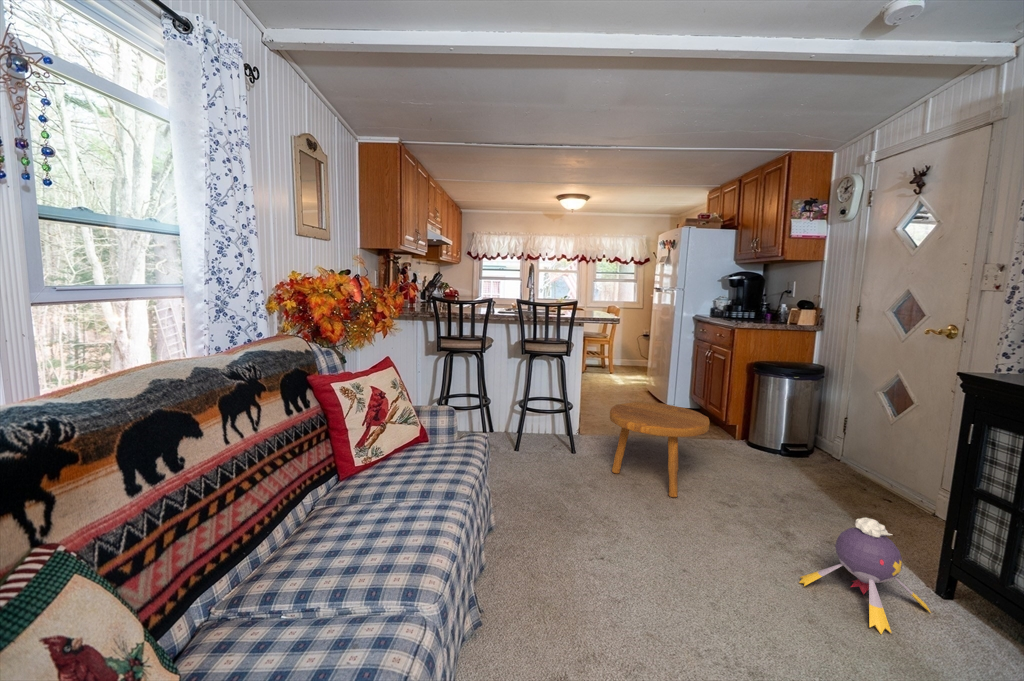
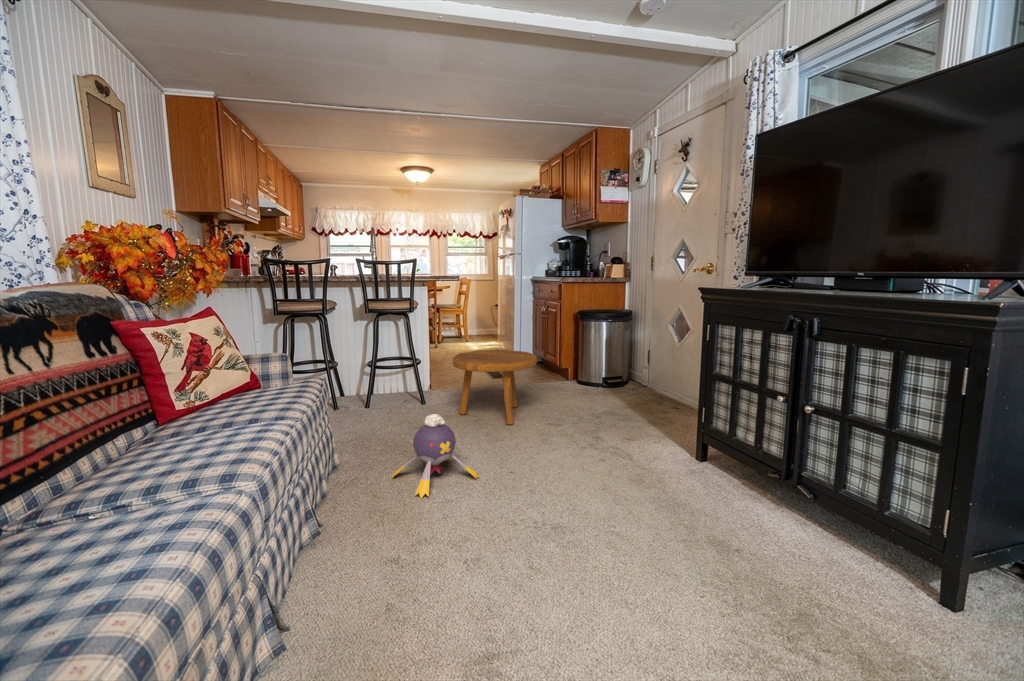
plush toy: present [799,518,931,634] -> present [392,414,479,498]

